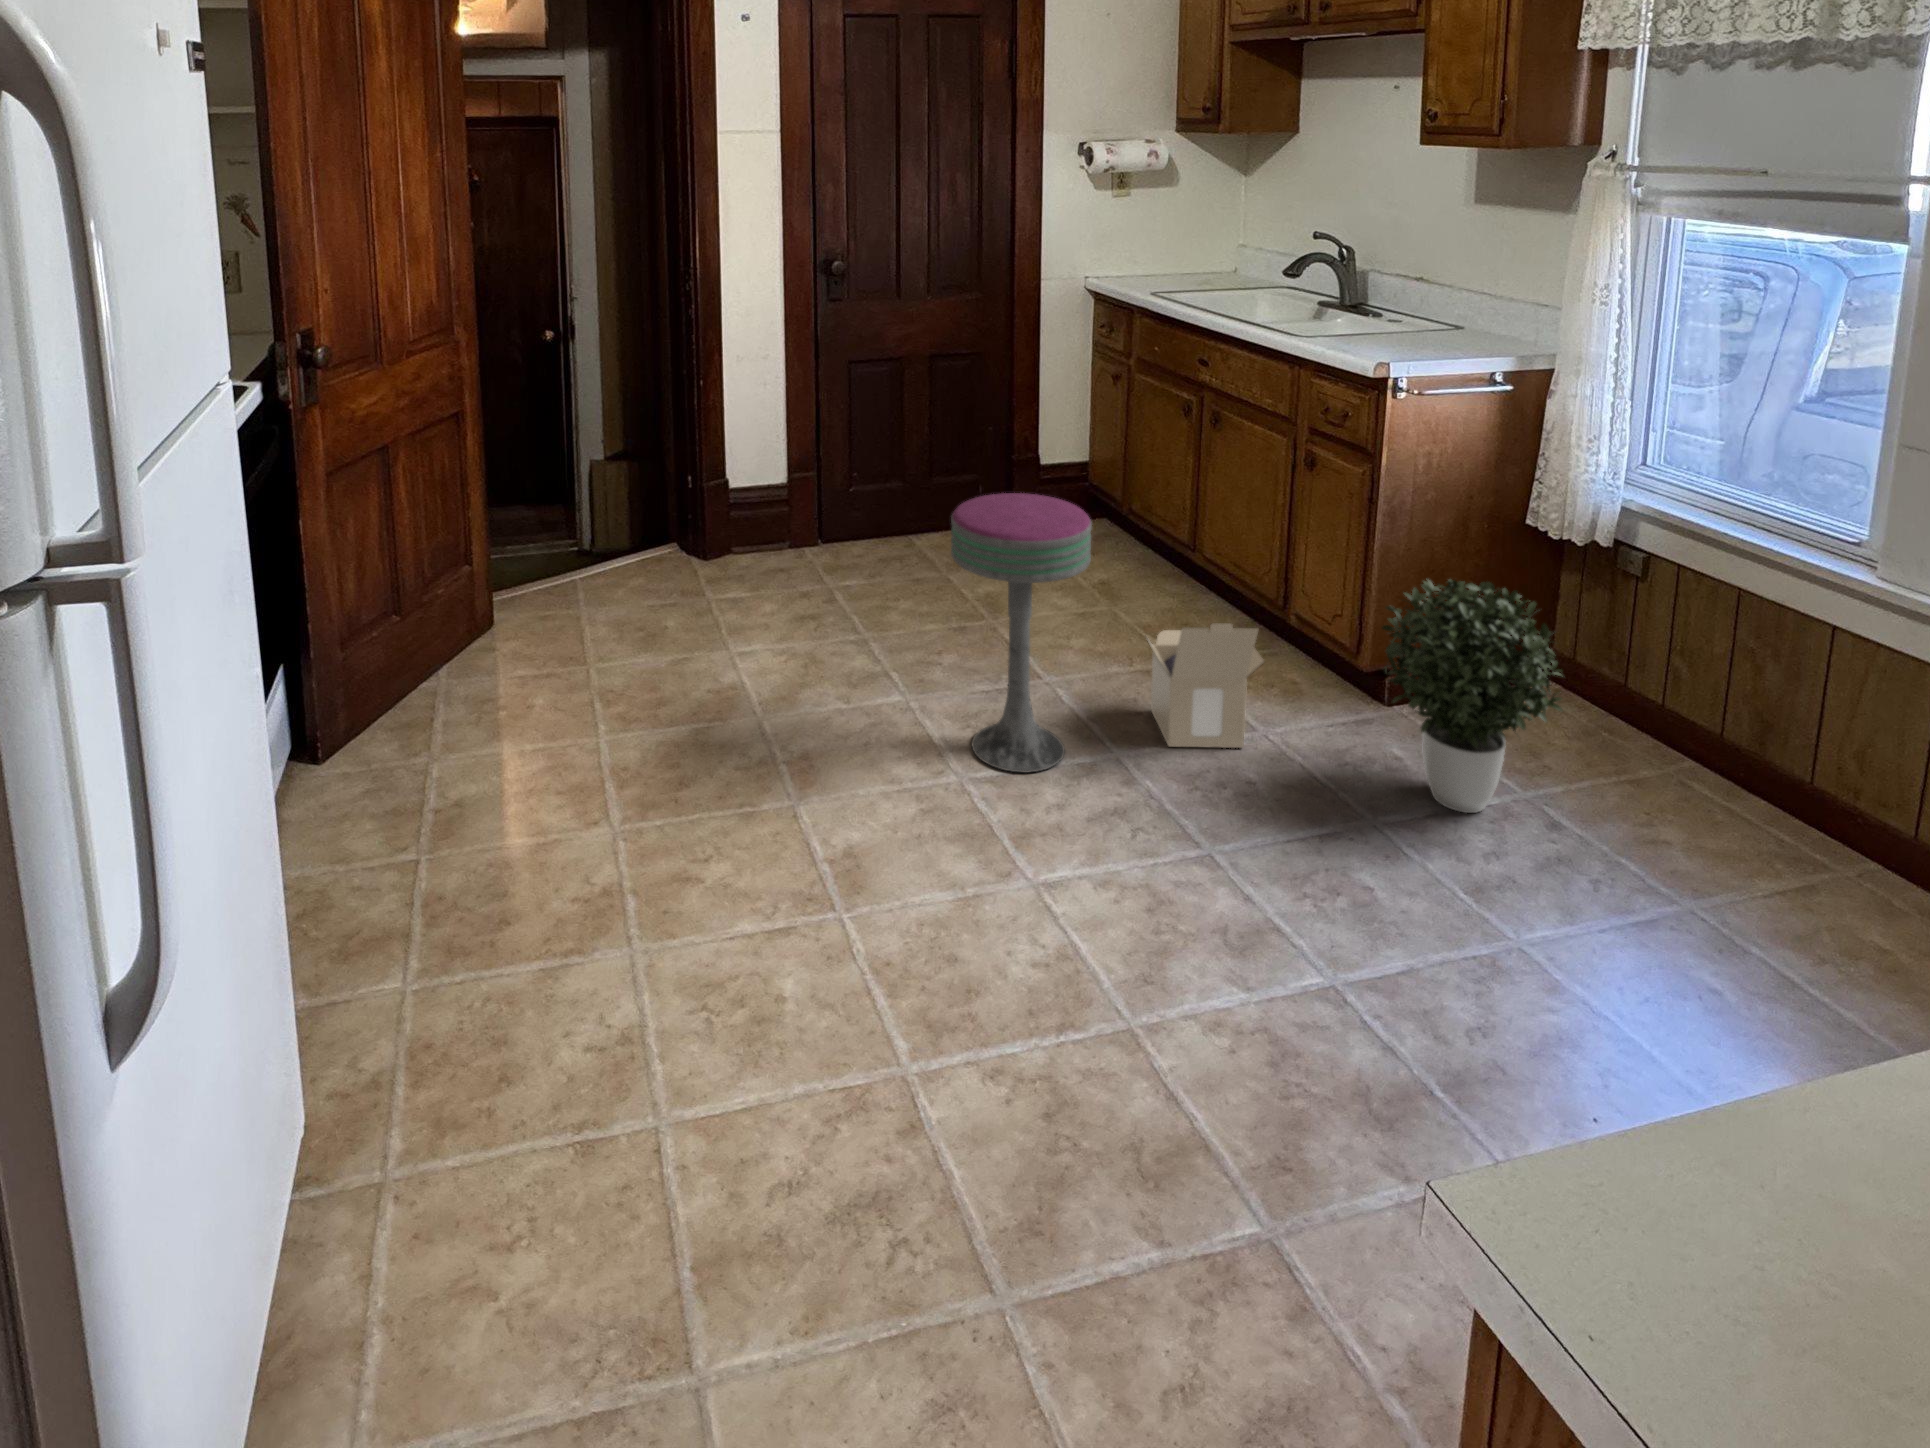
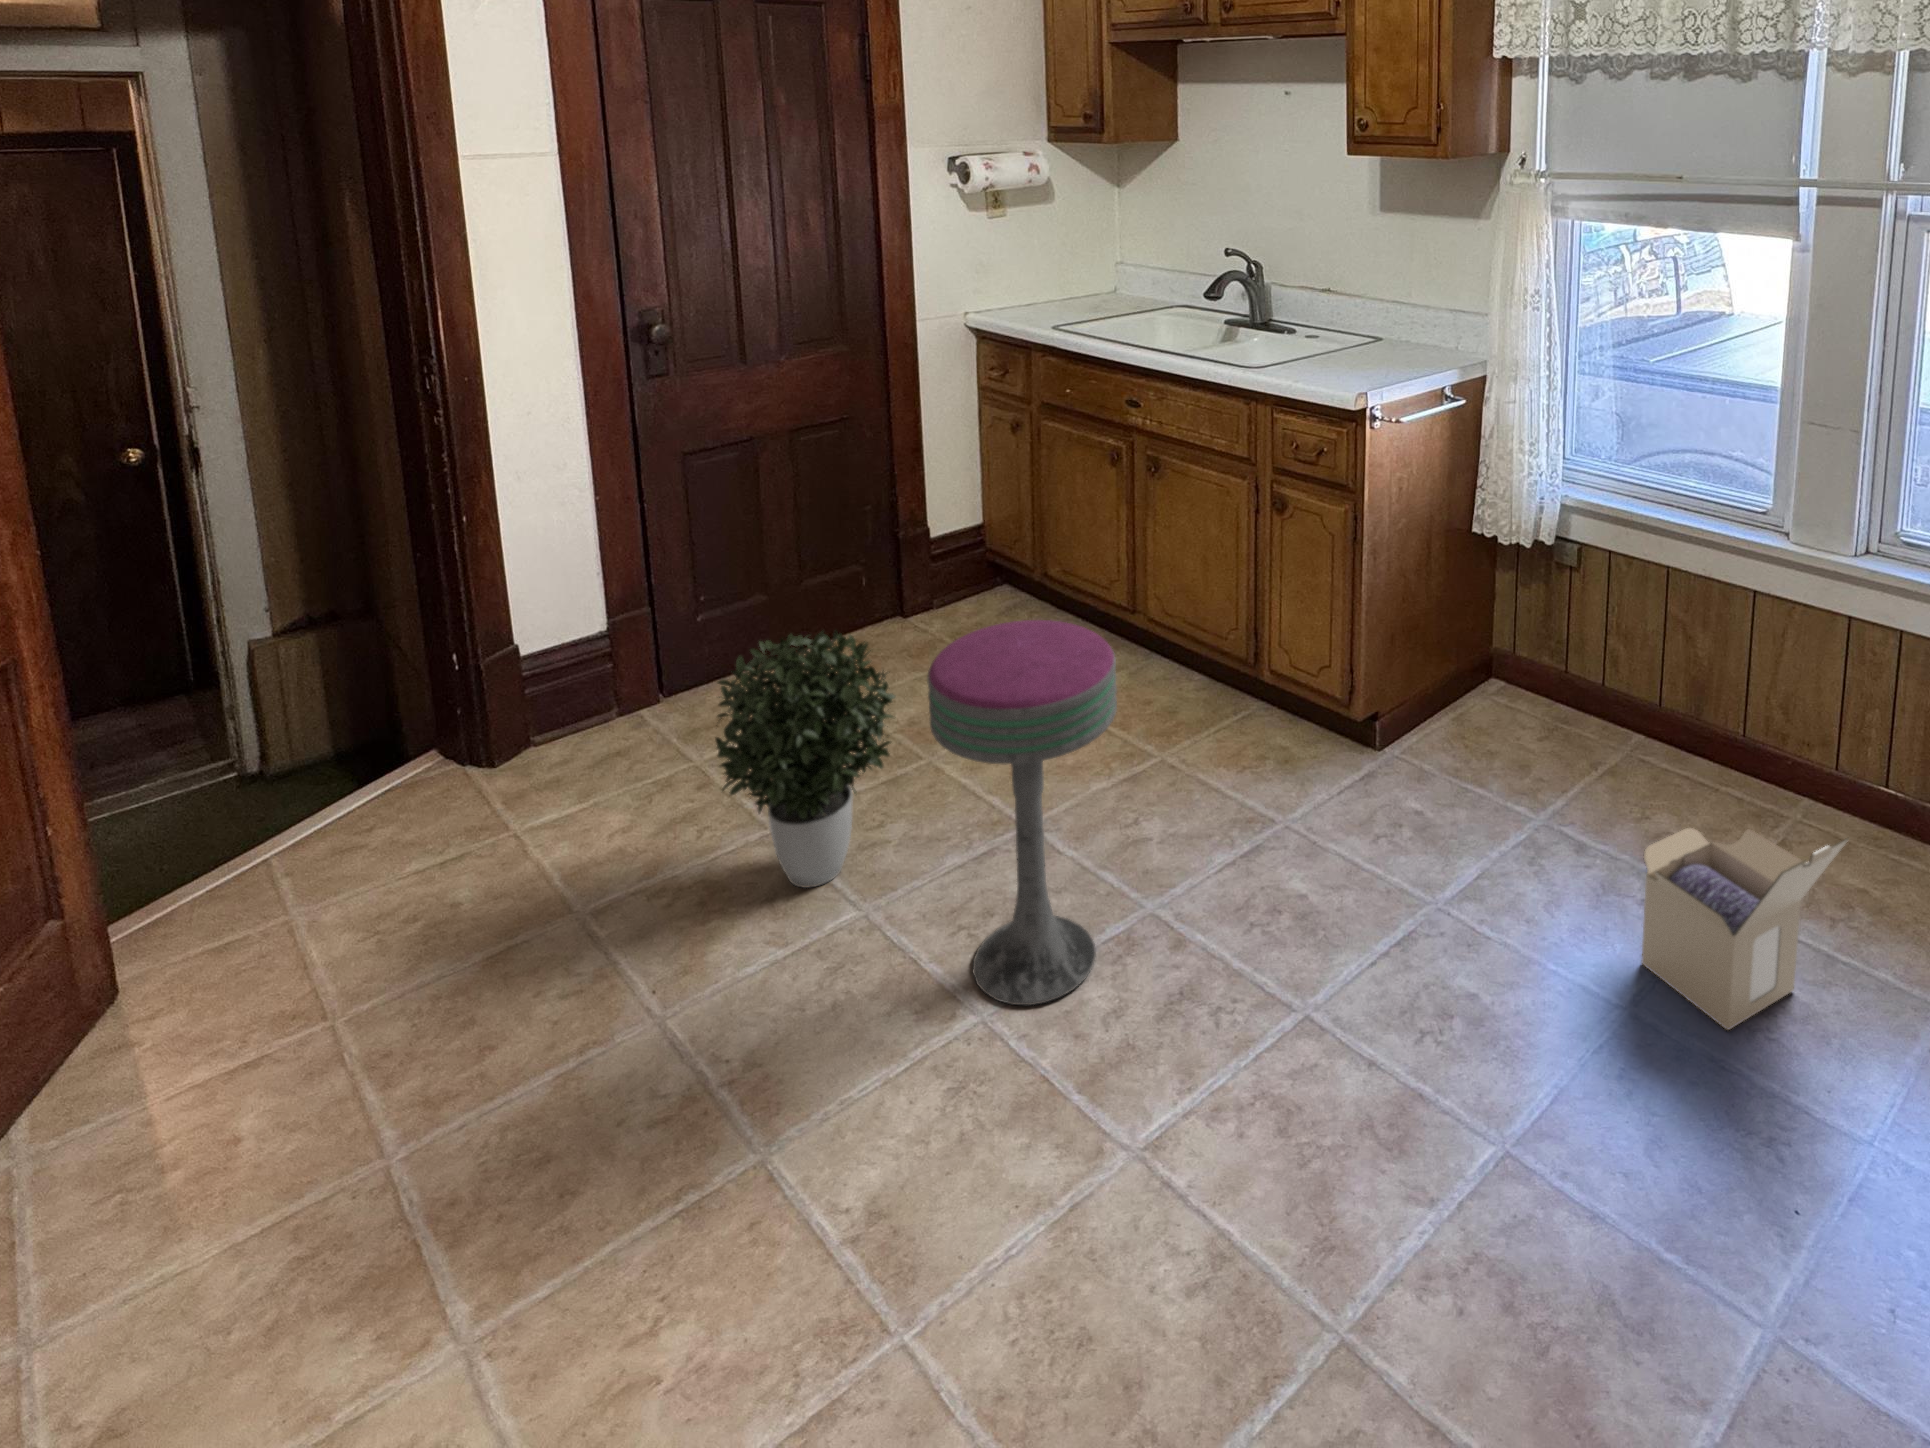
potted plant: present [1382,579,1562,813] -> present [715,630,895,888]
cardboard box: present [1147,623,1264,748] -> present [1642,828,1848,1030]

